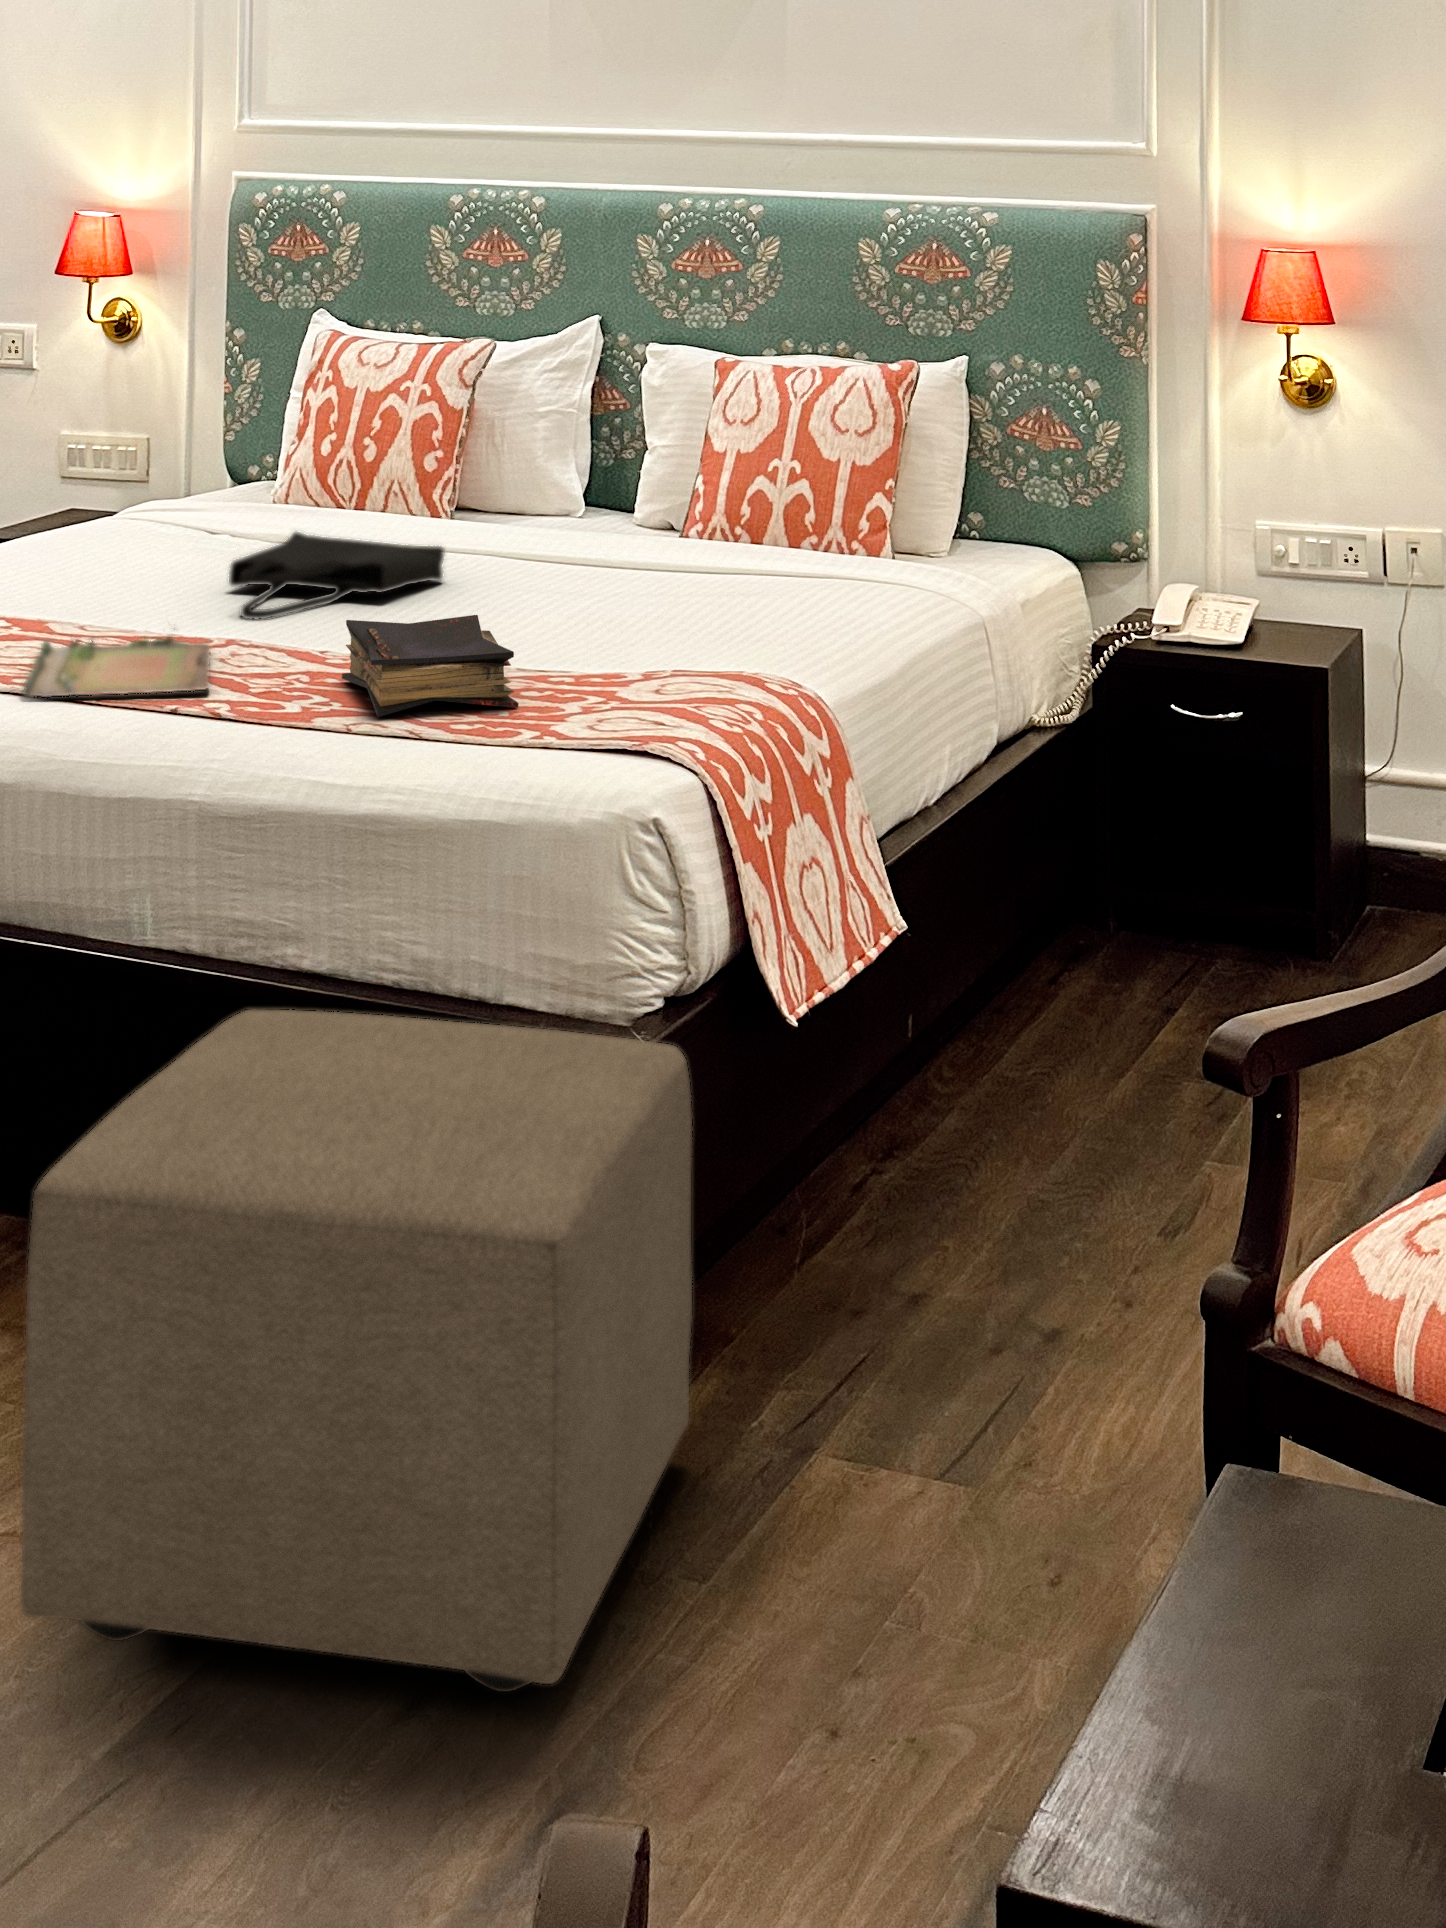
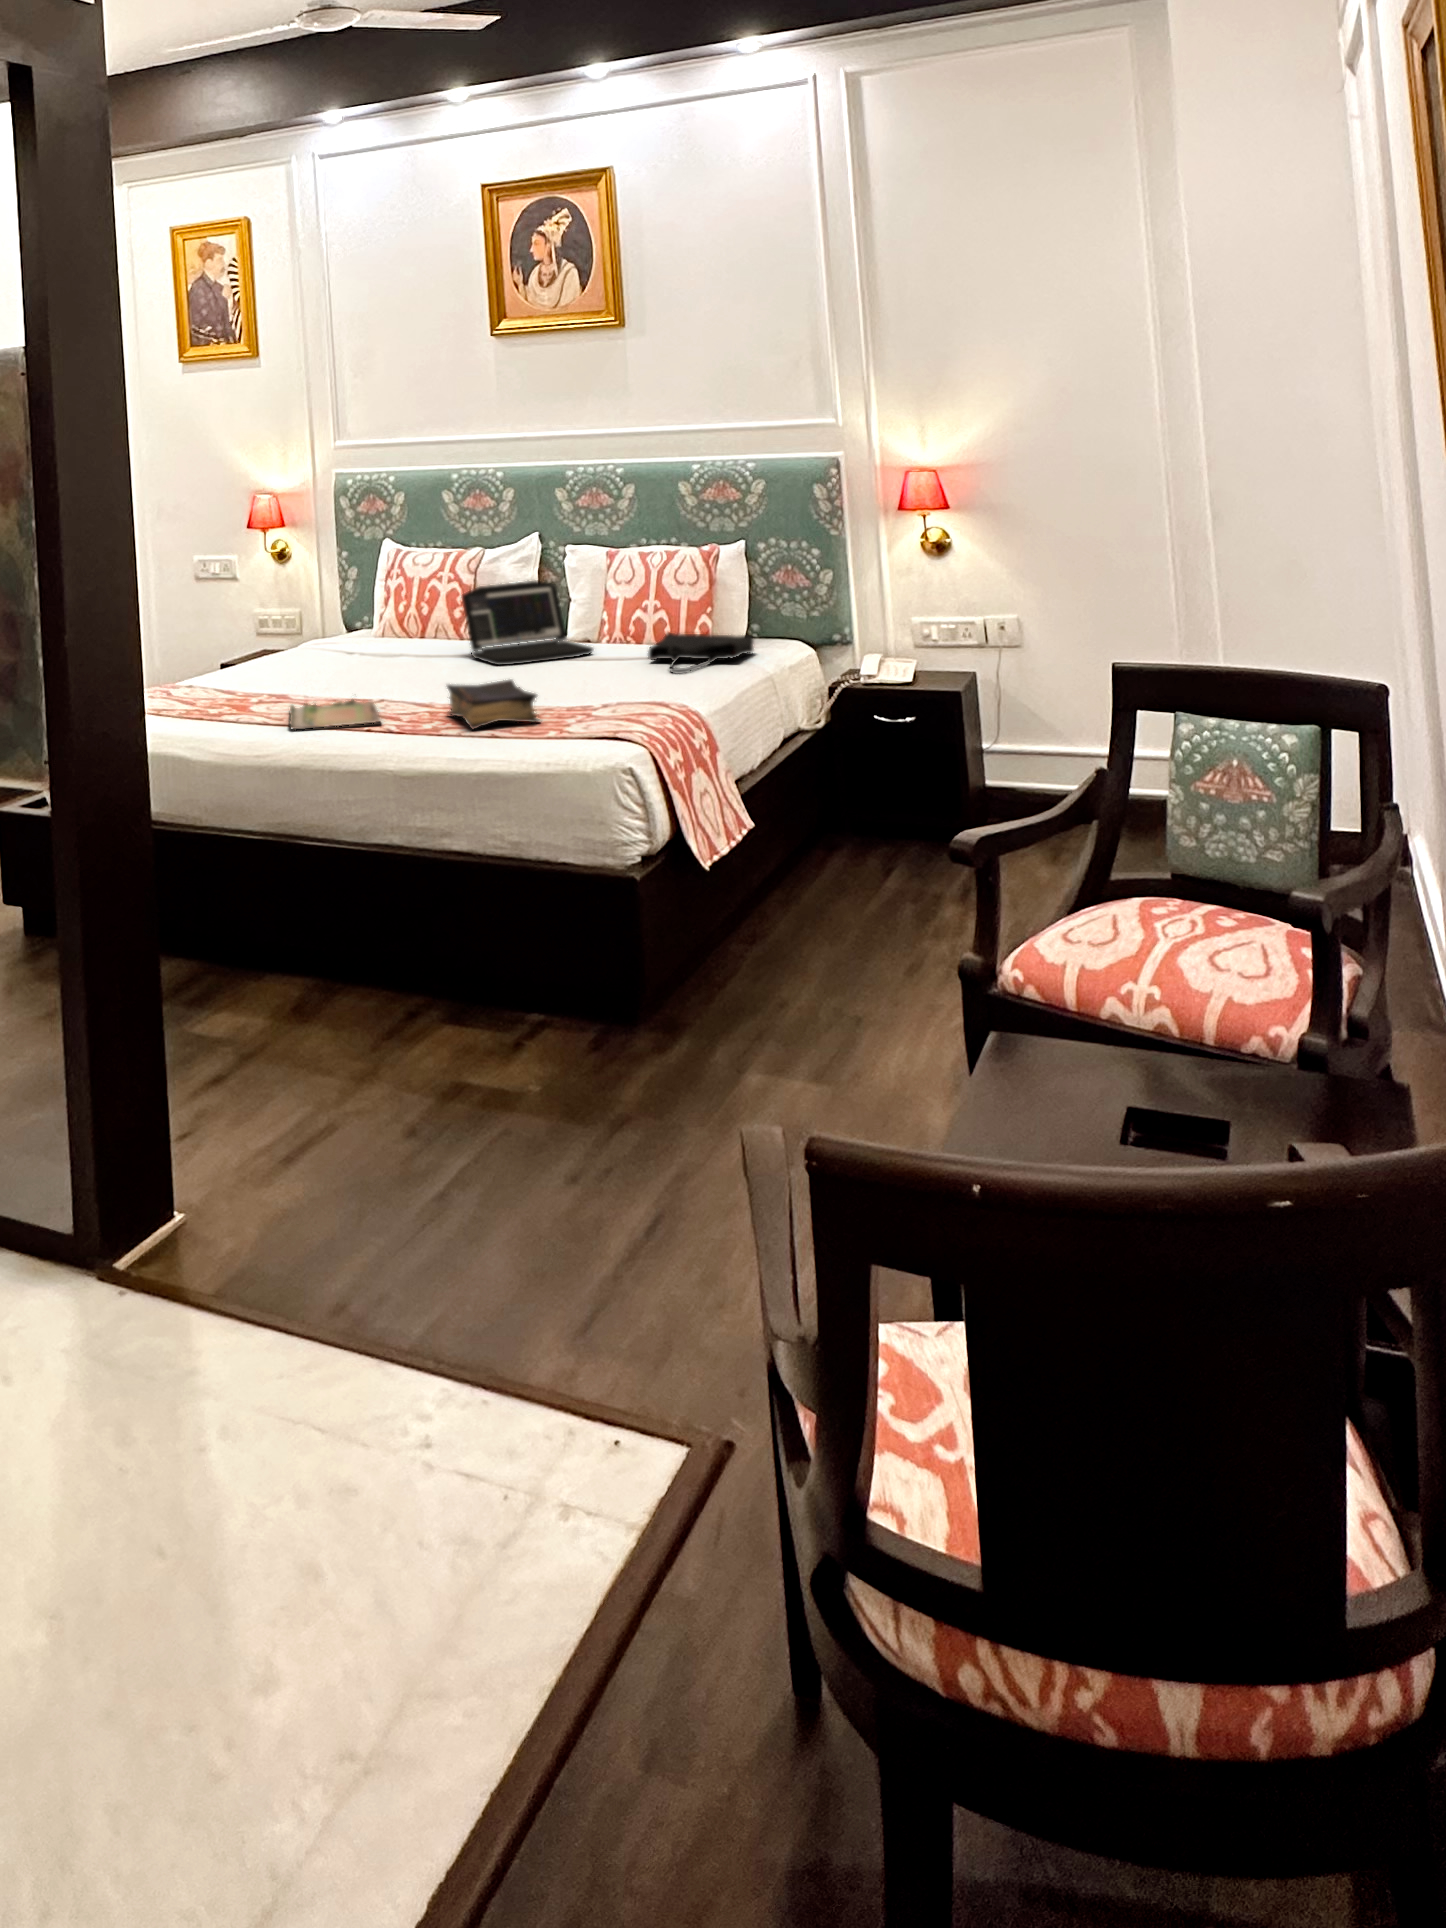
laptop: none [429,411,669,573] -> present [462,580,593,665]
tote bag: present [229,532,445,619] -> present [648,633,754,673]
ottoman: present [21,1009,692,1692] -> none [365,864,682,1175]

